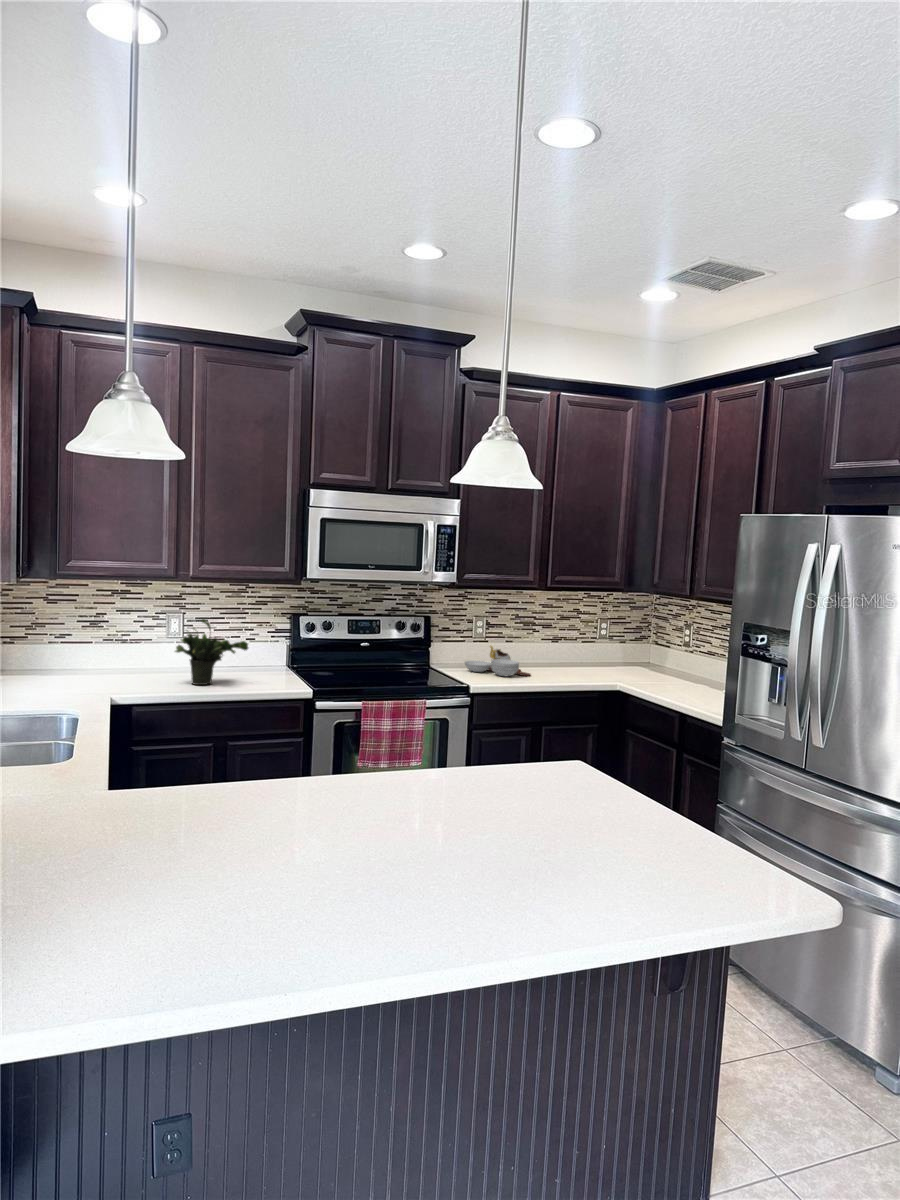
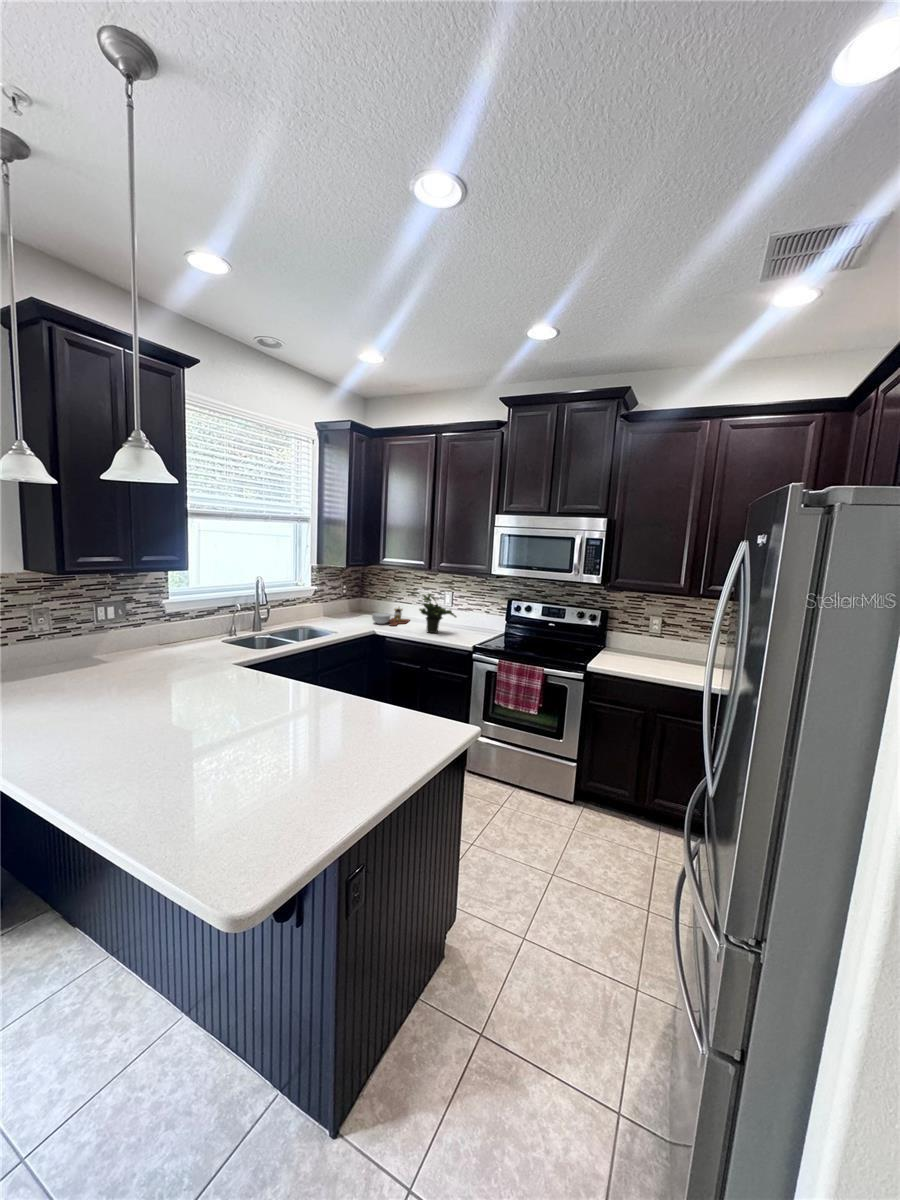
cutting board: present [465,646,531,676] -> present [372,607,410,626]

